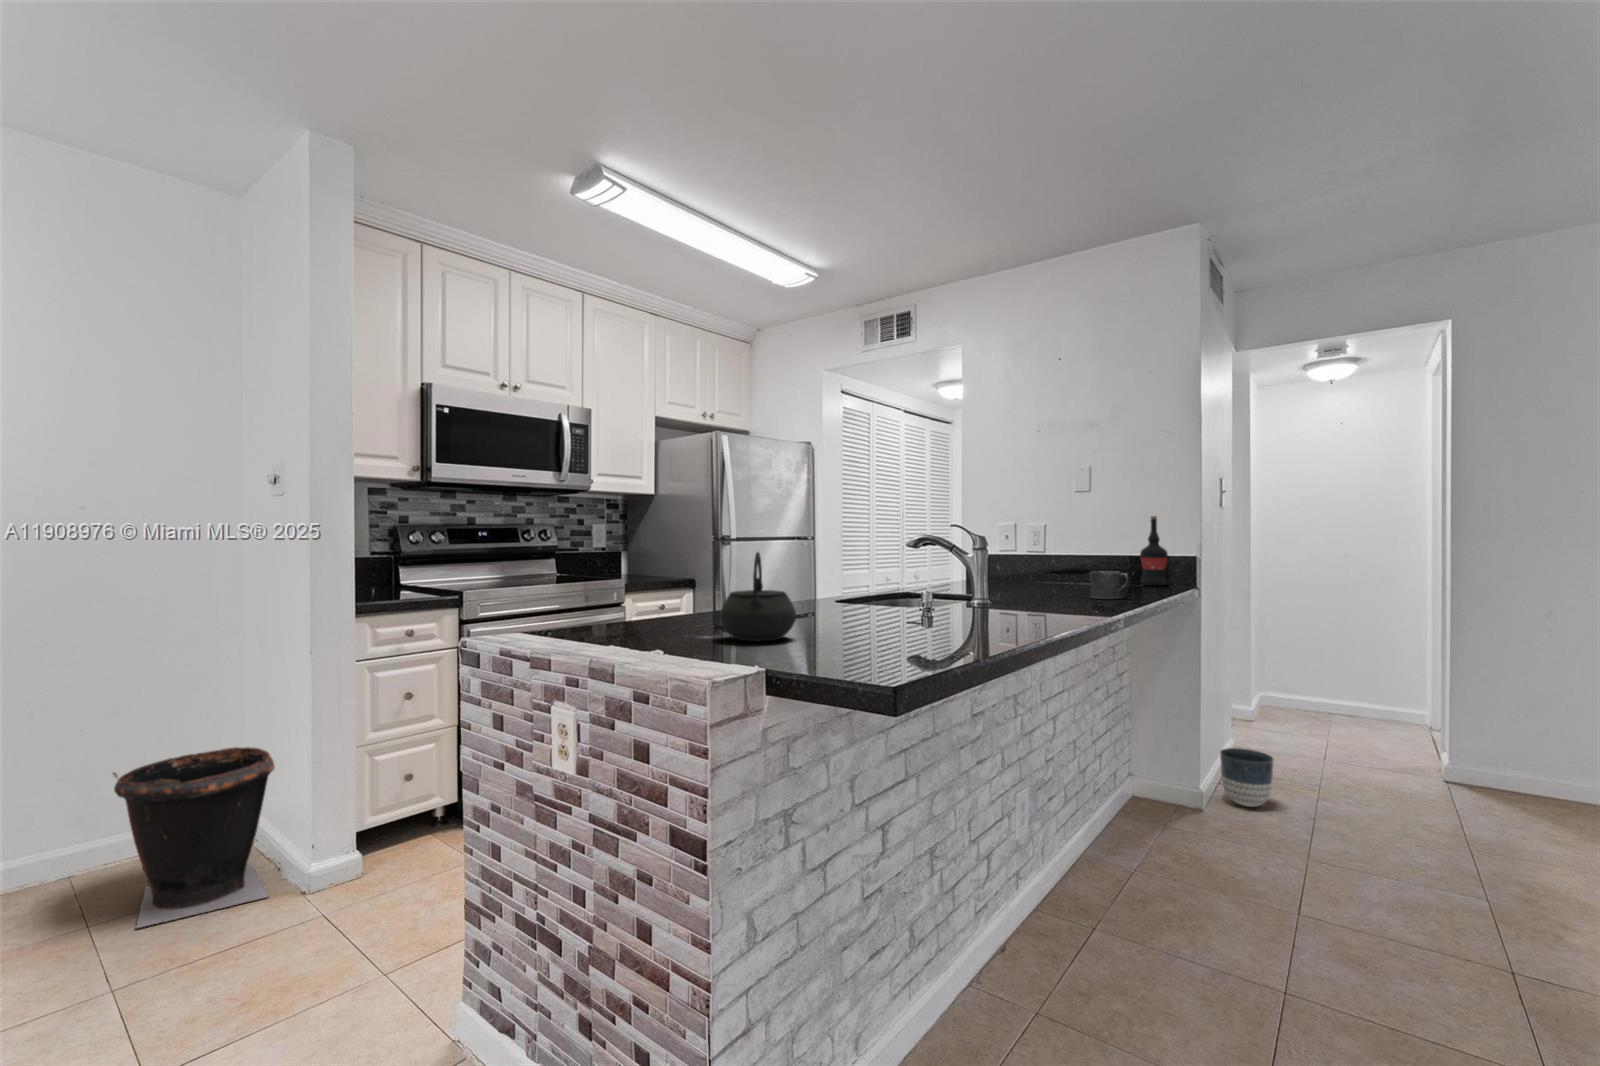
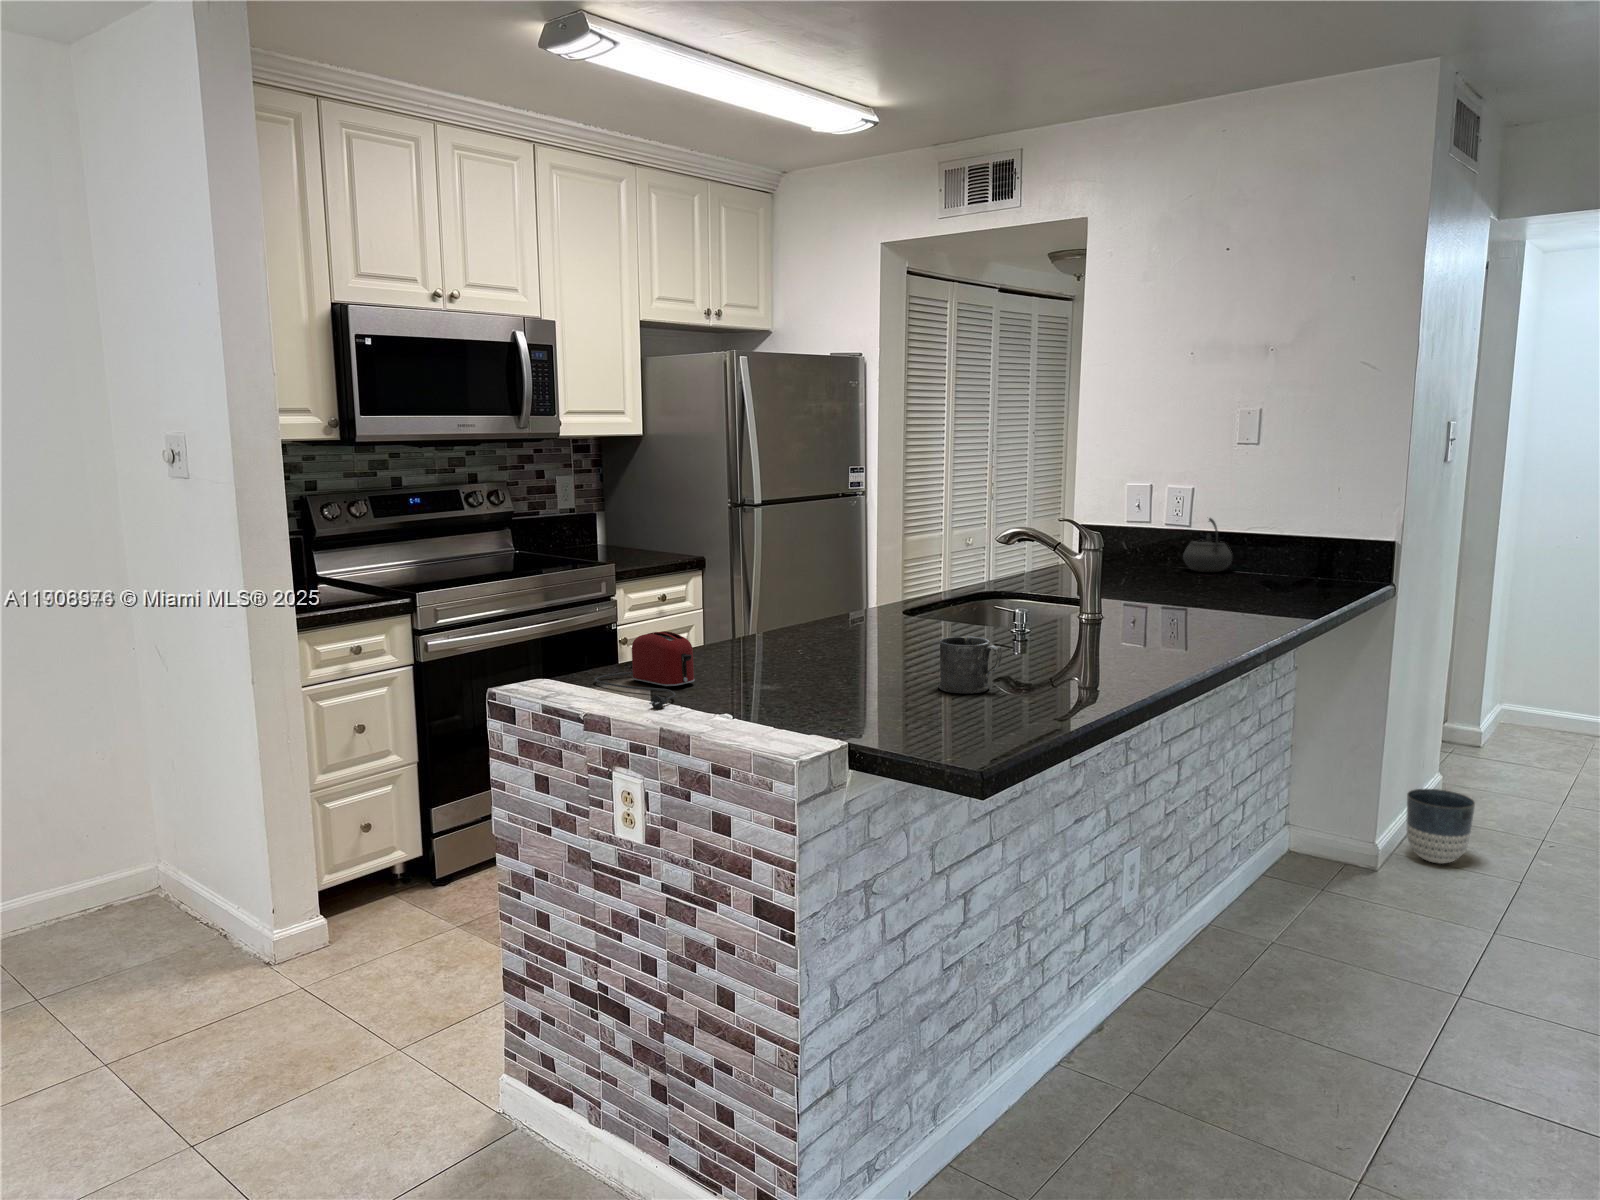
wine bottle: present [1140,516,1168,586] -> none [1316,483,1355,578]
kettle: present [720,552,797,642] -> present [1183,518,1232,572]
mug: present [1090,571,1128,599] -> present [938,637,1002,694]
toaster: none [555,588,643,647] -> present [594,631,695,709]
waste bin: present [113,747,275,928] -> none [41,791,229,999]

